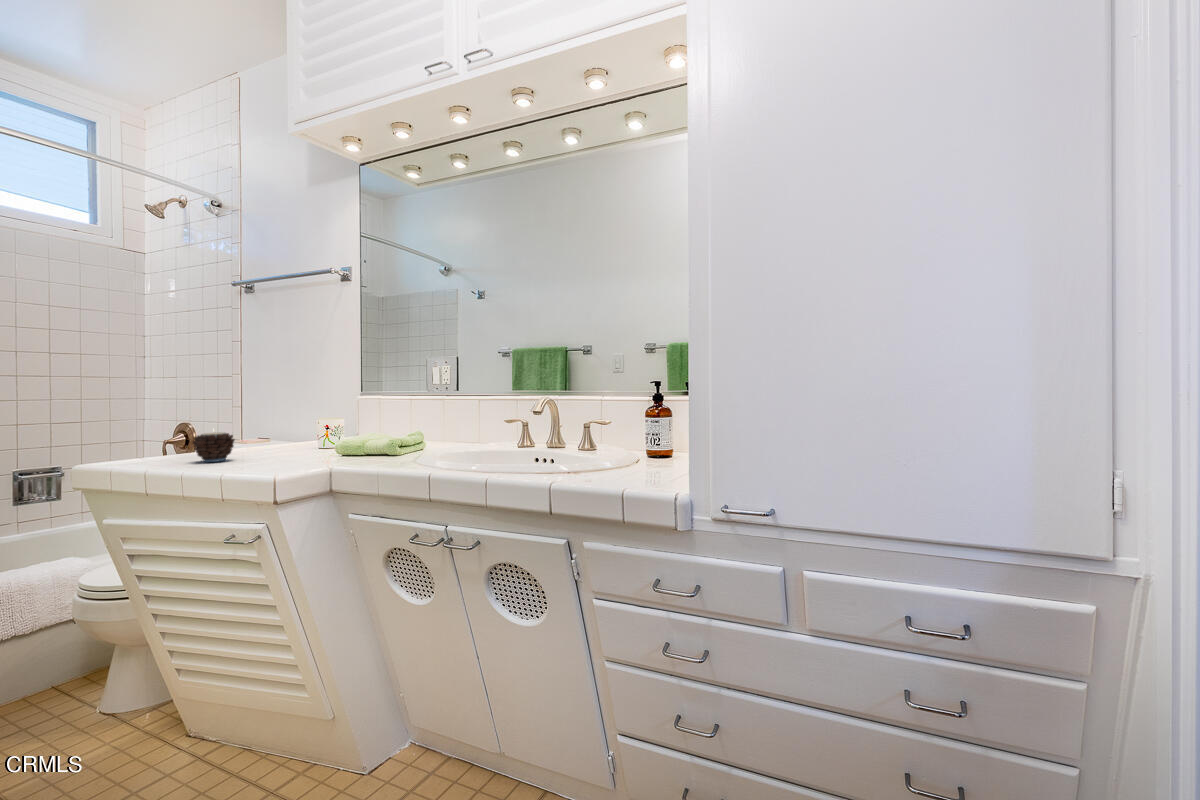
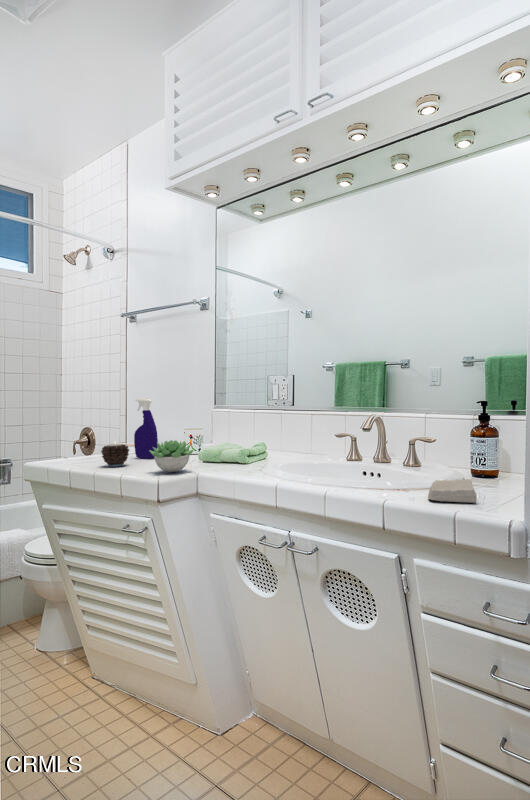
spray bottle: none [240,374,275,452] -> present [134,398,158,458]
succulent plant: none [265,425,328,465] -> present [150,440,194,472]
soap bar: none [600,457,647,480] -> present [428,479,477,503]

